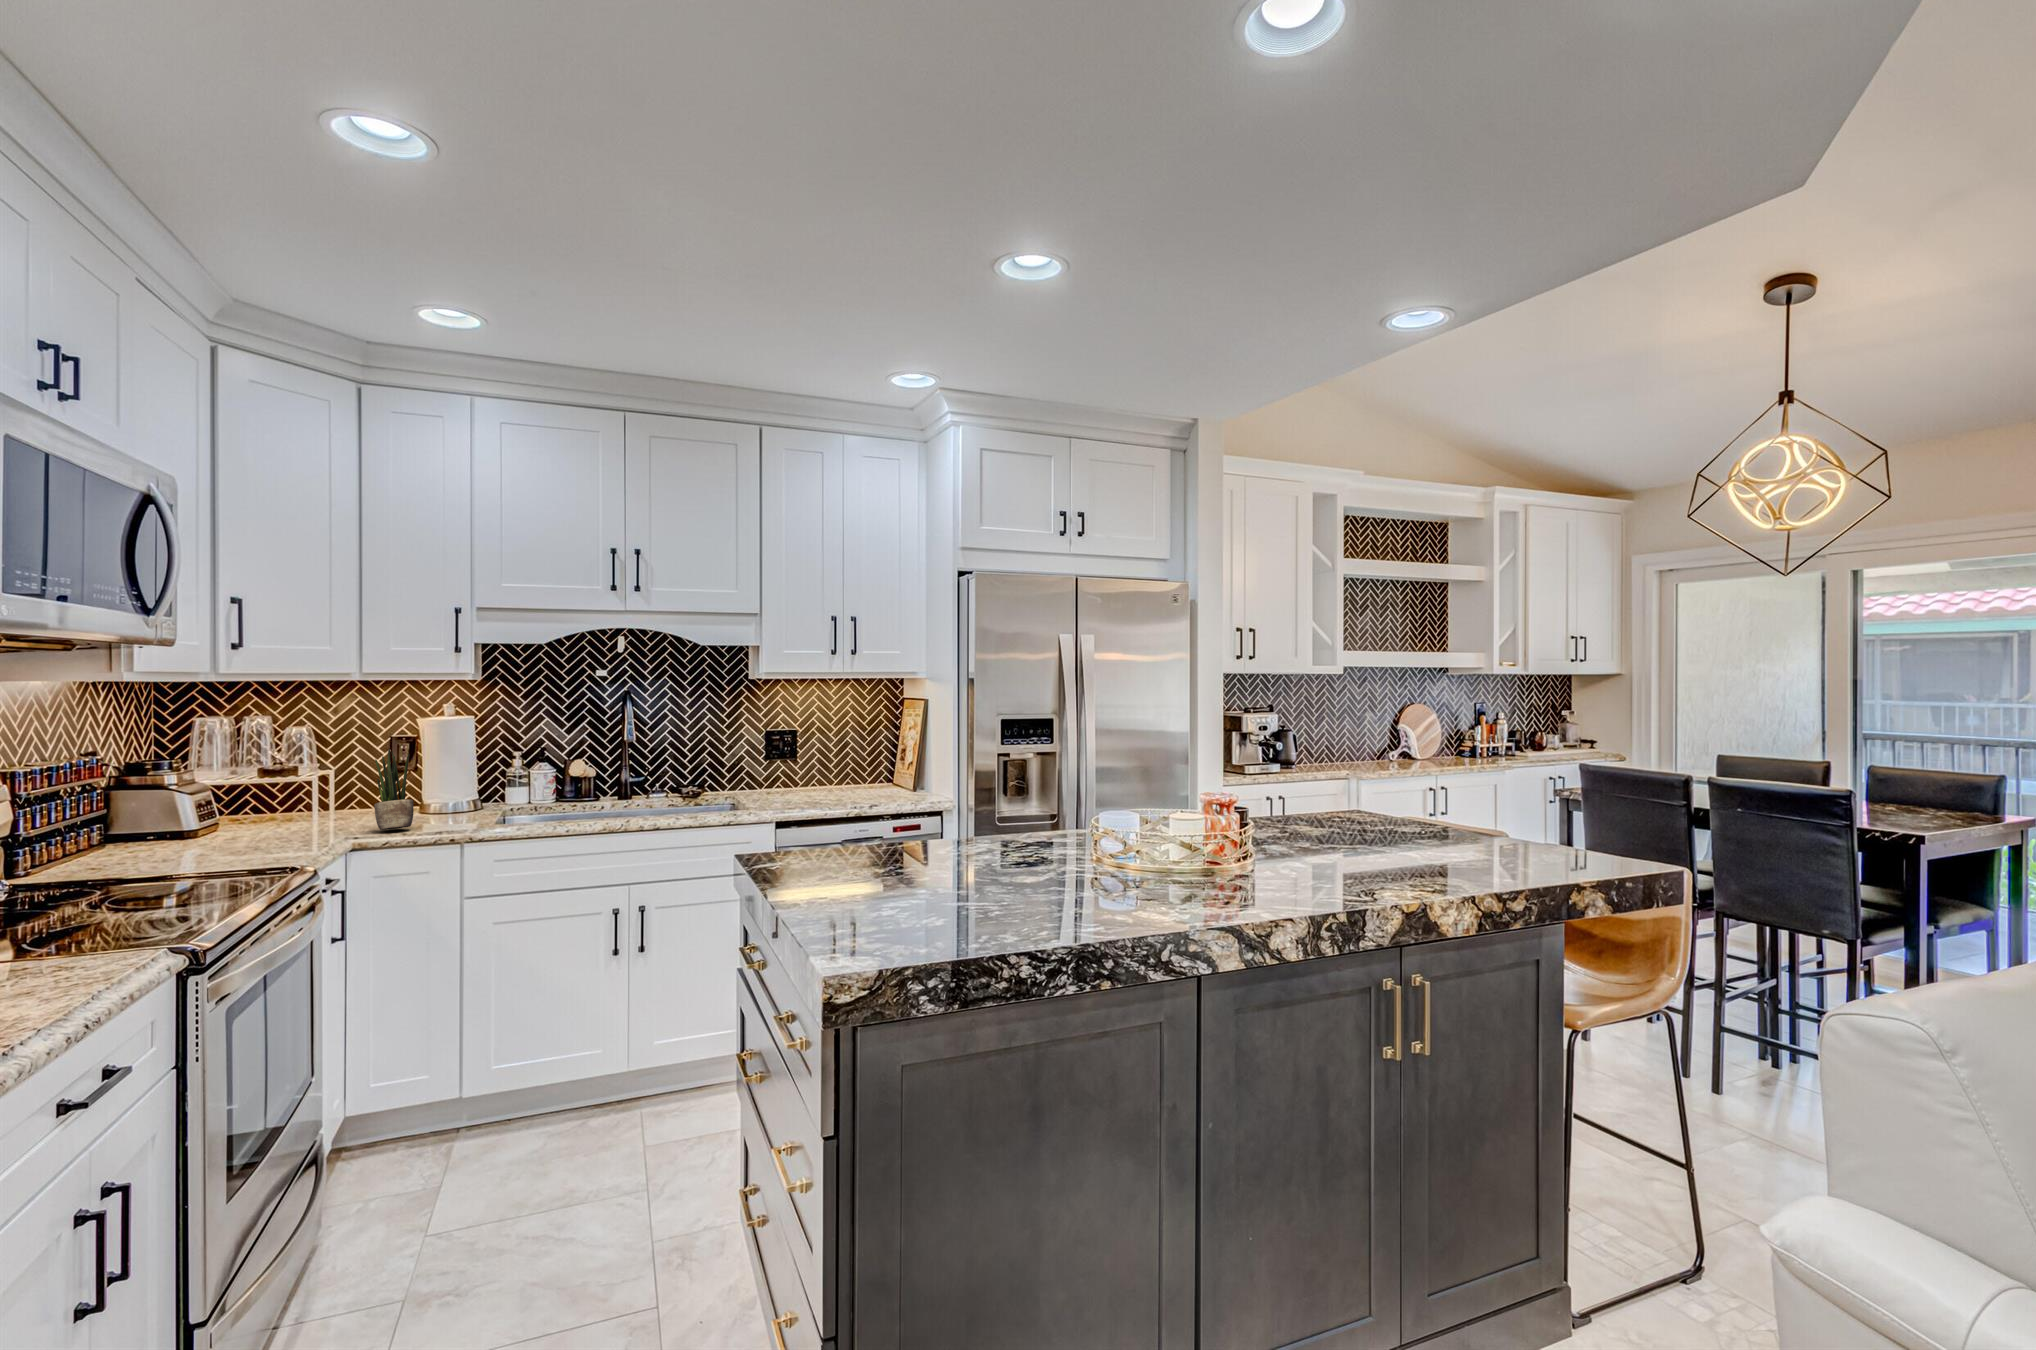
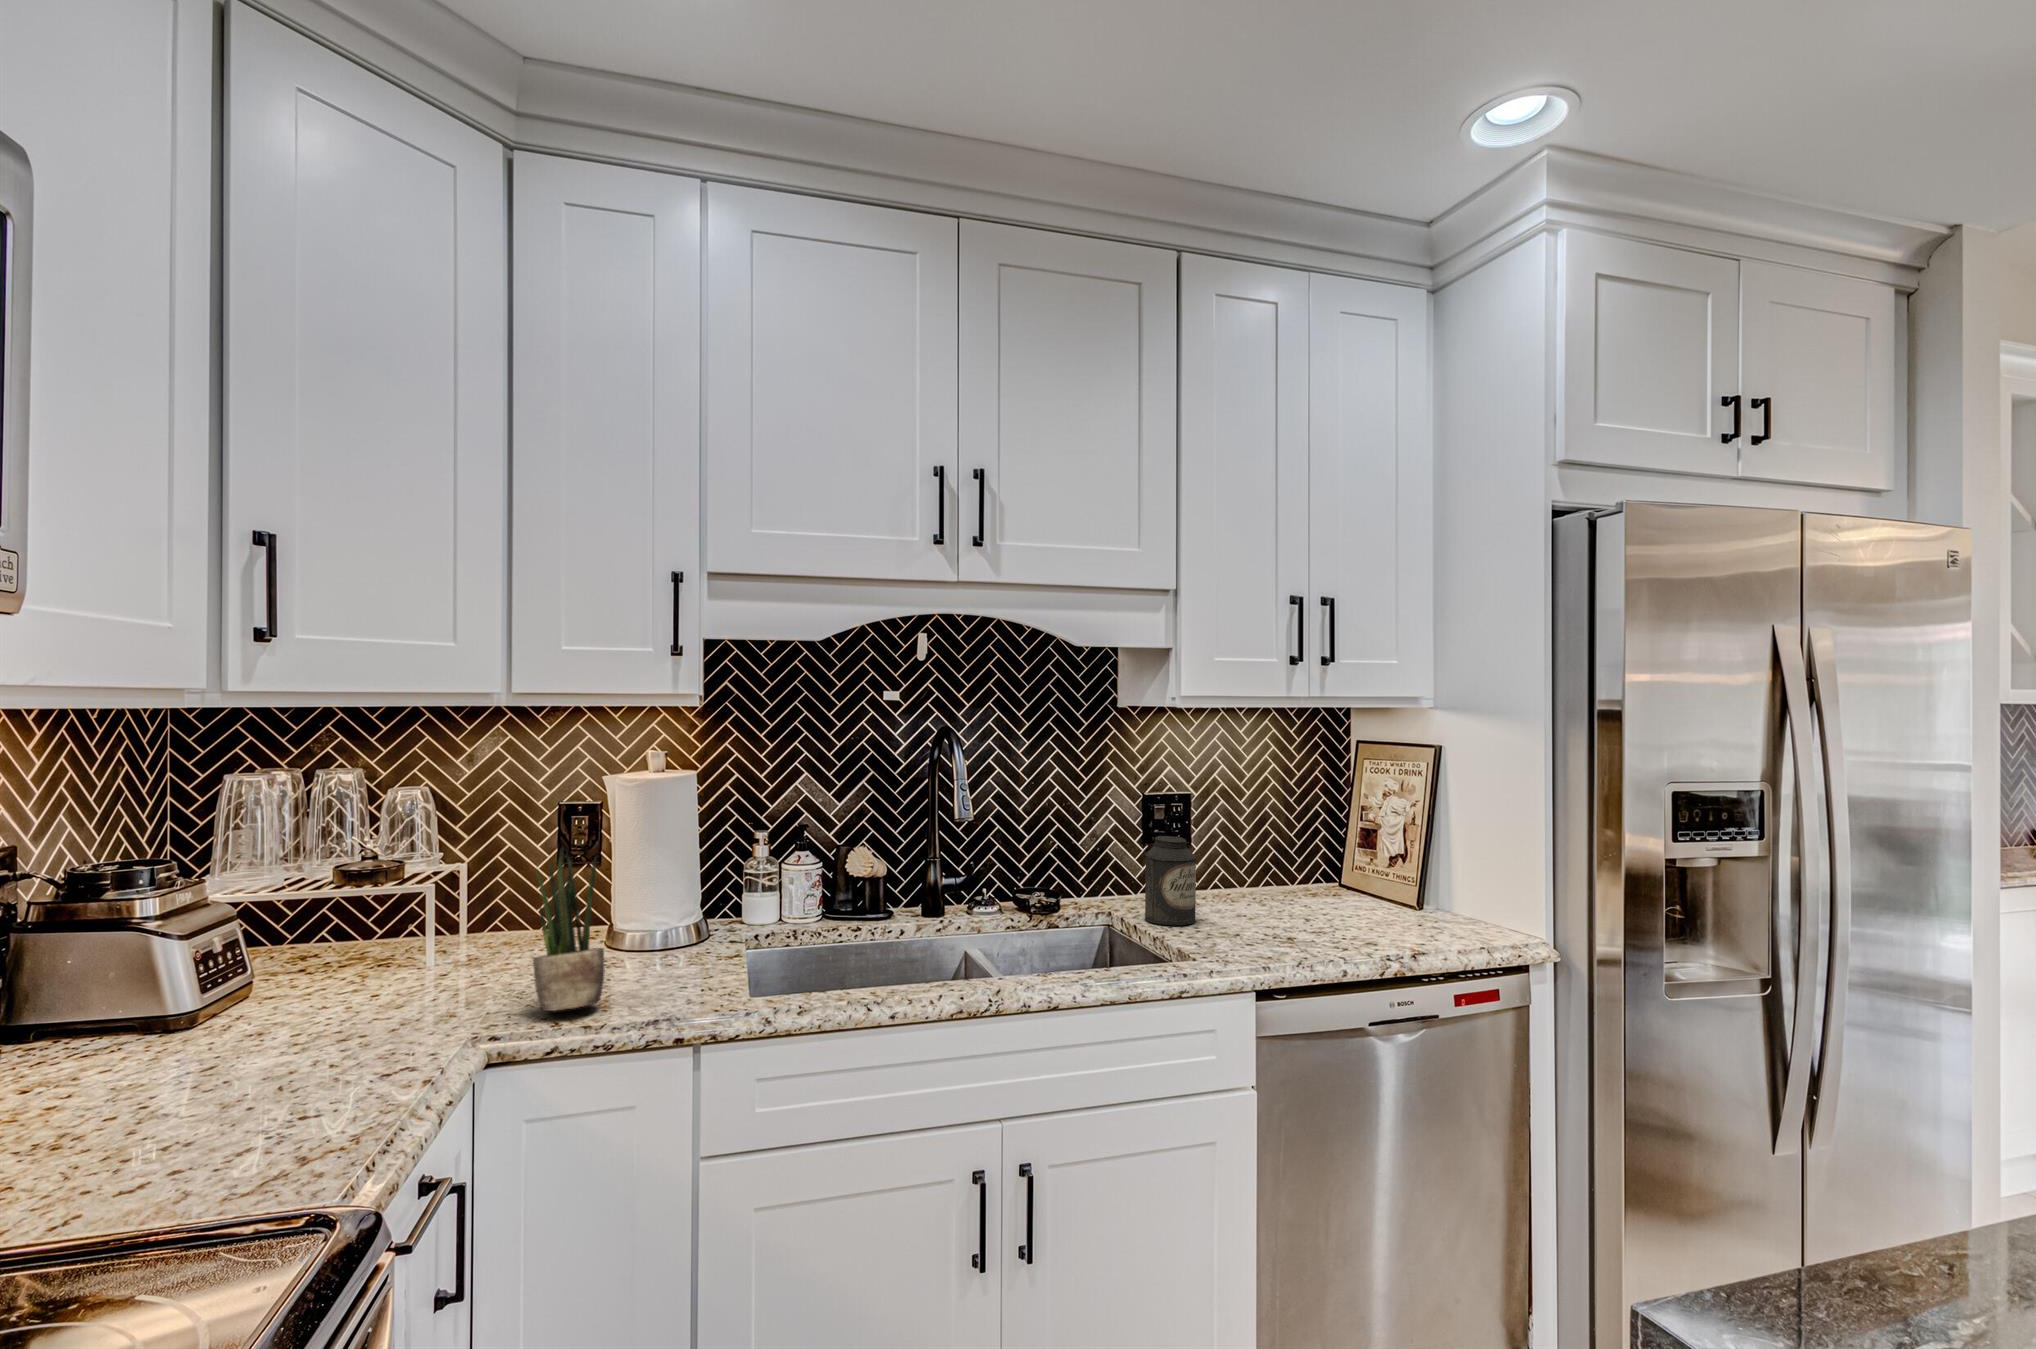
canister: none [752,752,782,801] -> present [1145,836,1196,925]

